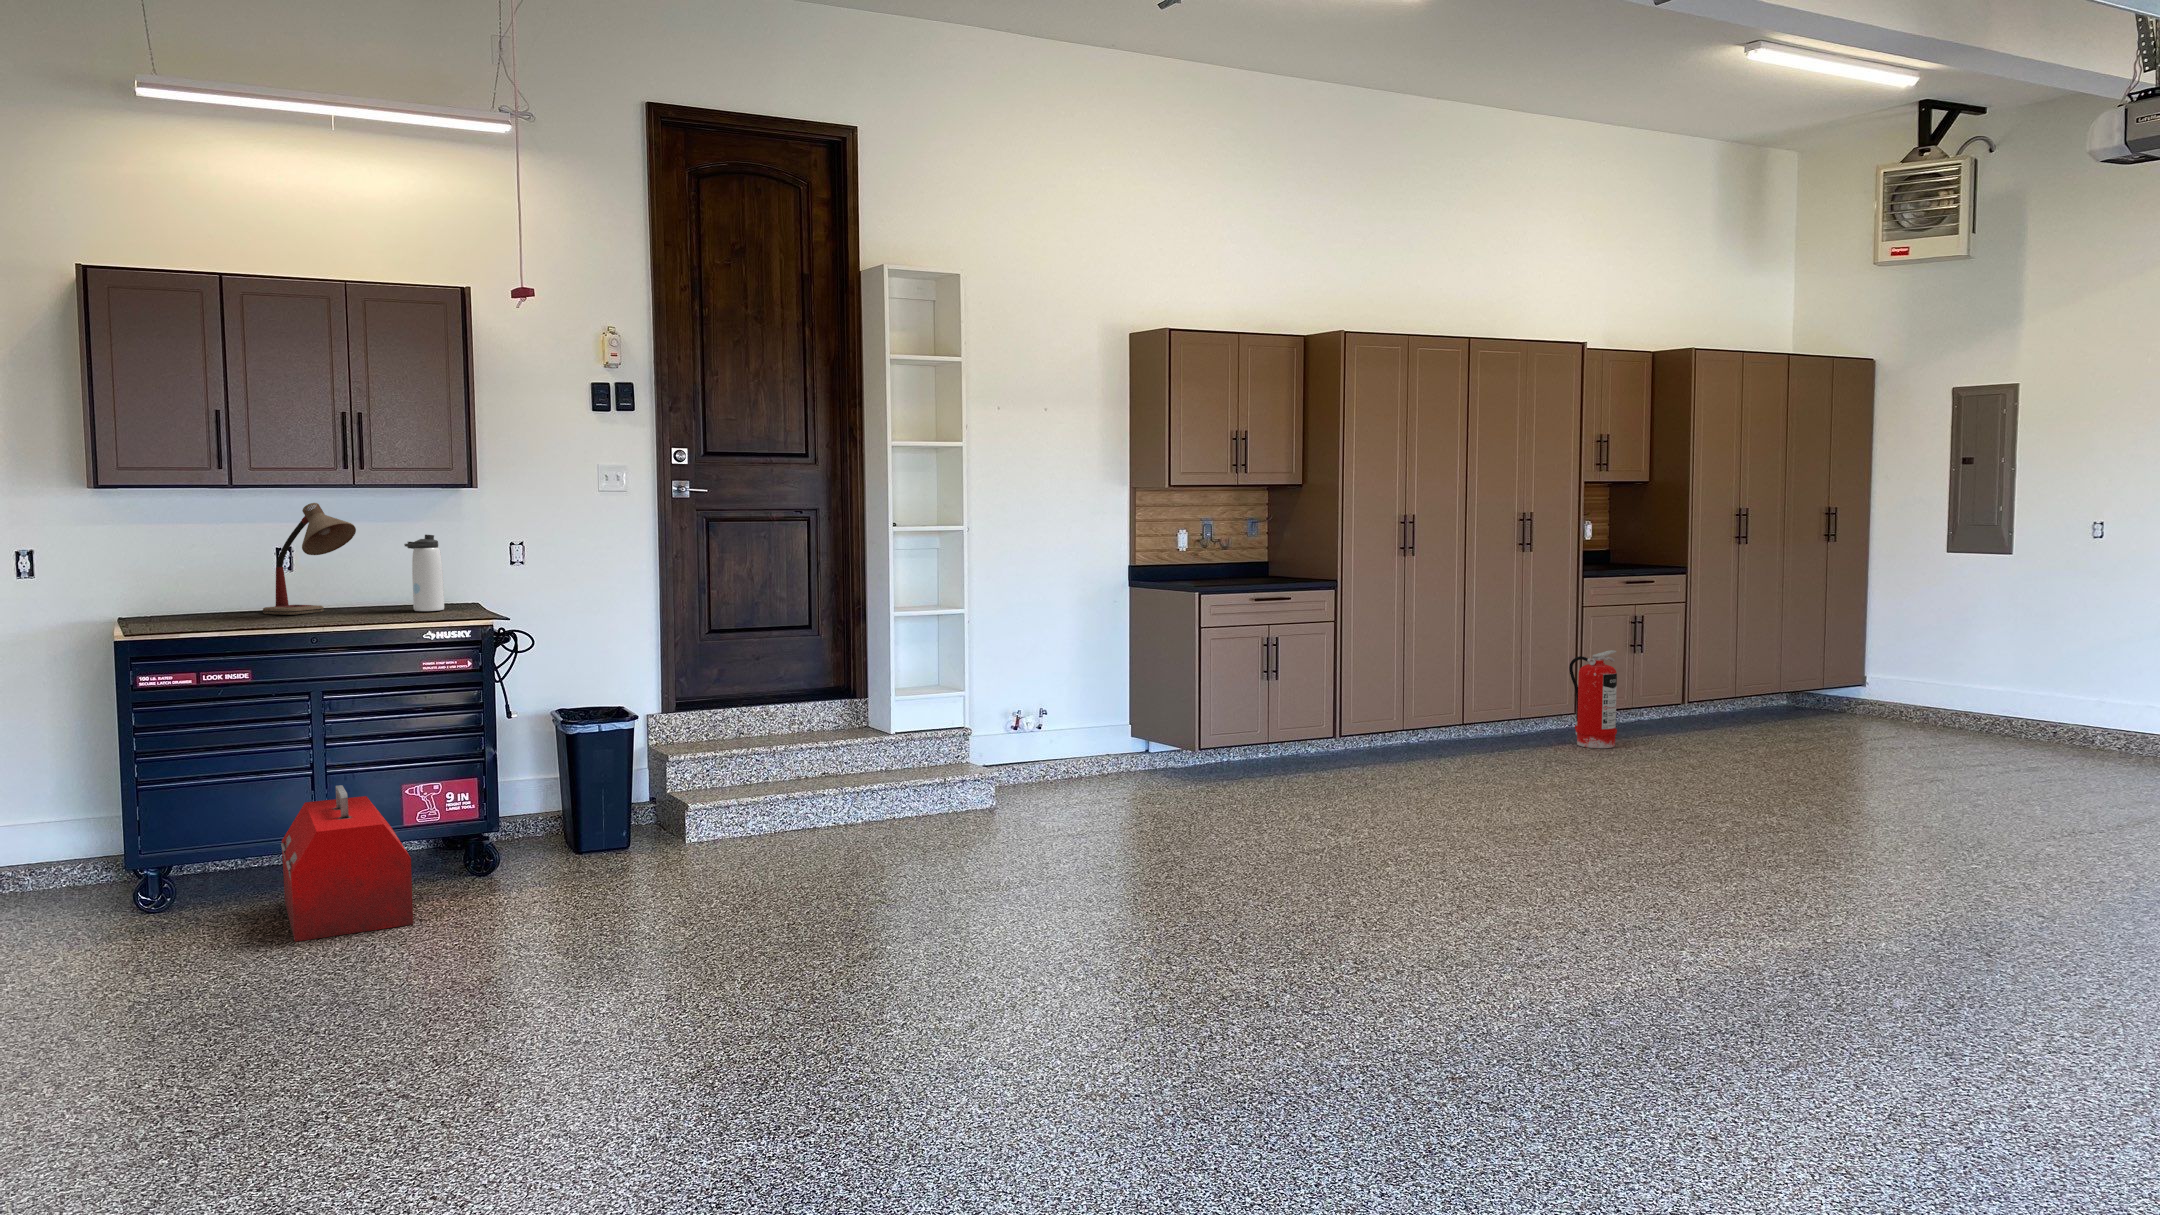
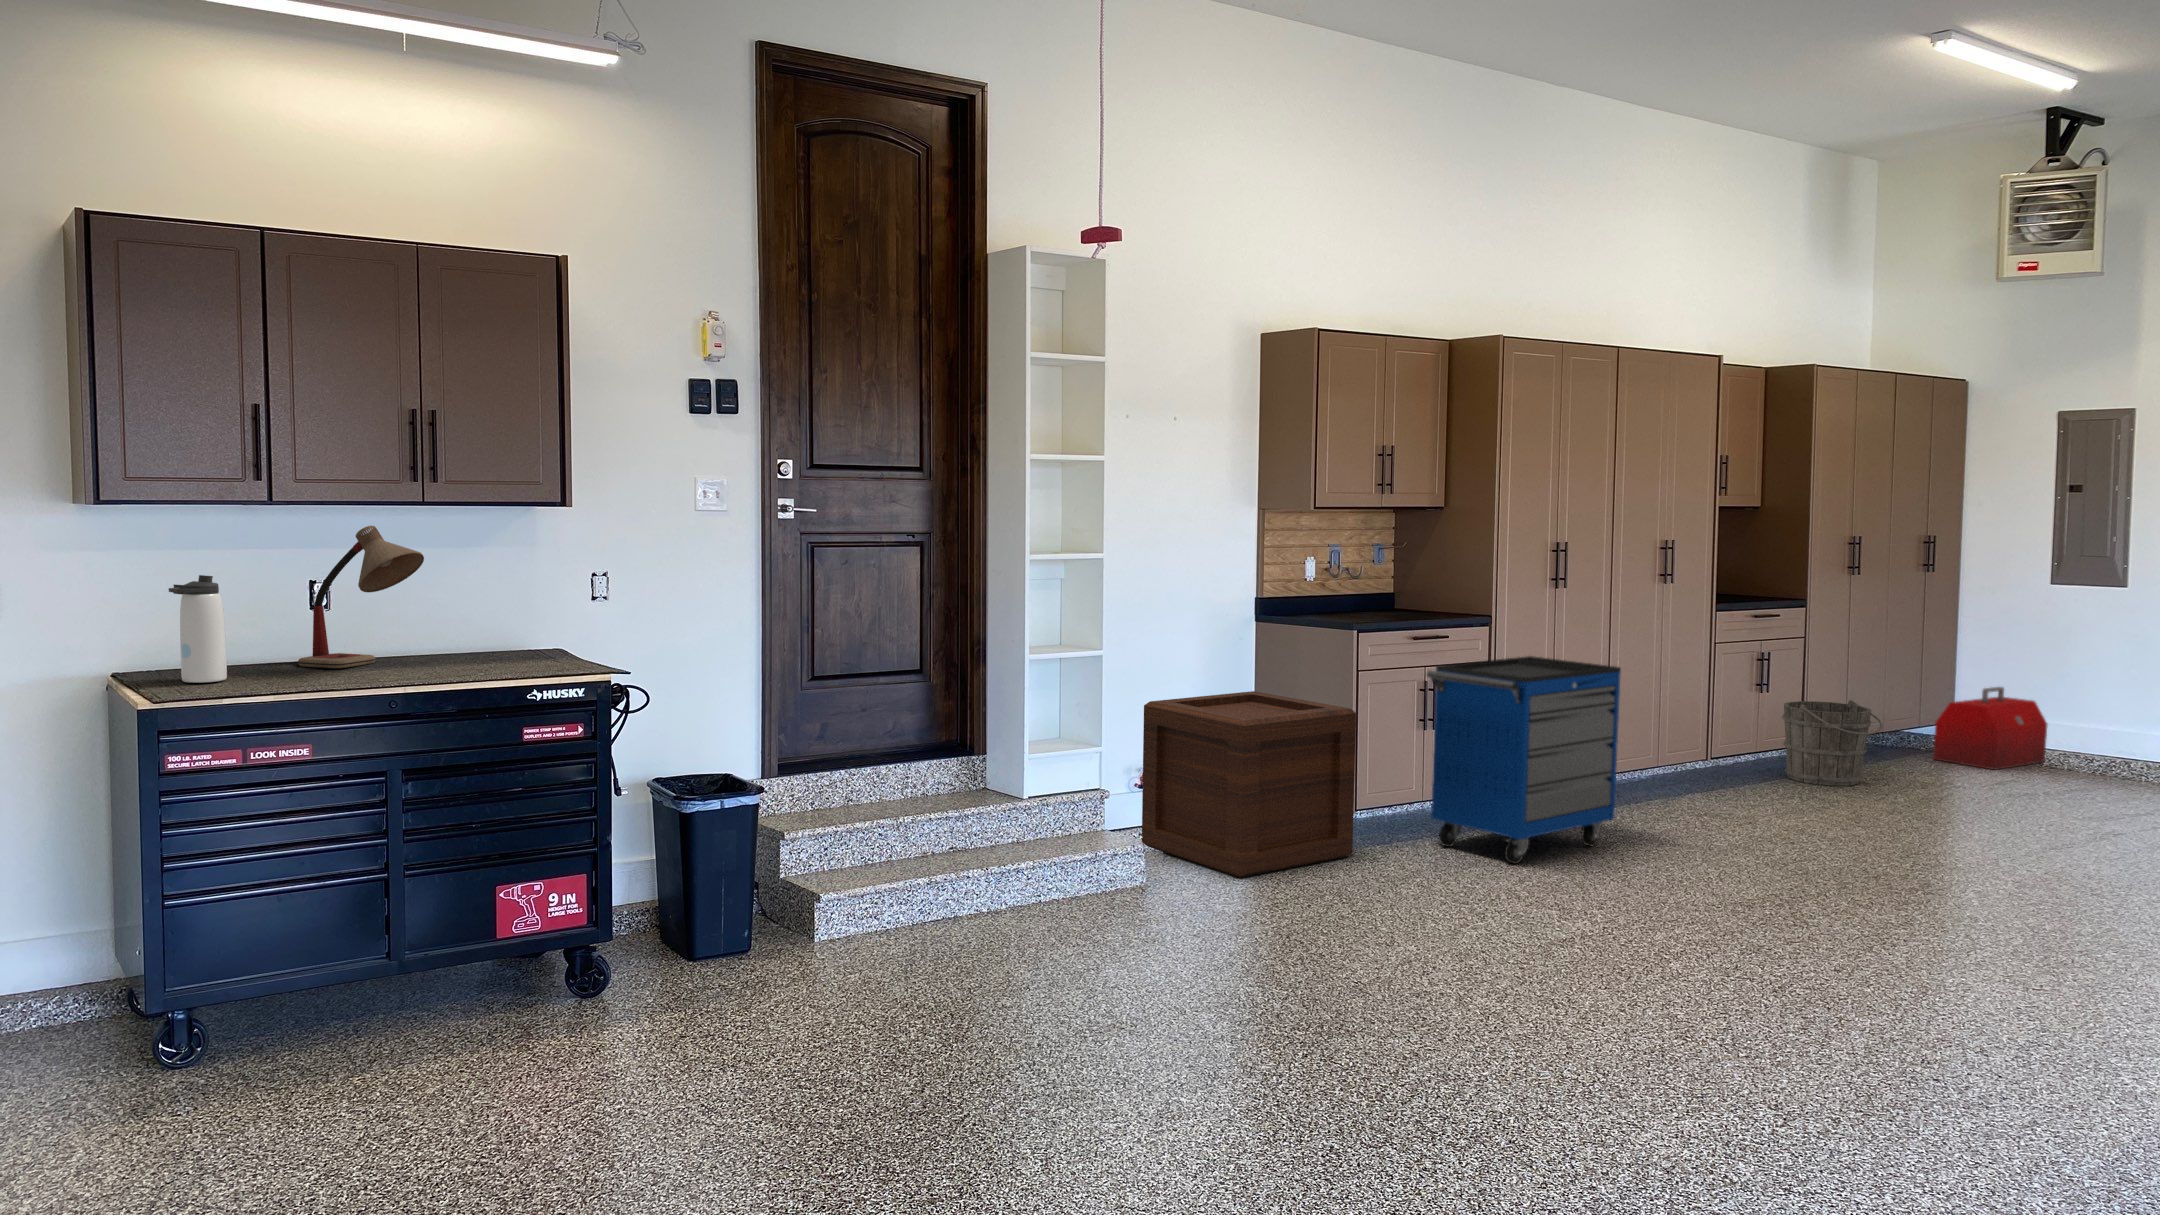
thermos bottle: present [404,535,444,611] -> present [169,575,227,683]
storage cabinet: none [1263,616,1441,796] -> present [1427,656,1621,864]
wooden crate: none [1015,648,1194,803] -> present [1142,691,1356,877]
fire extinguisher: present [1569,650,1617,748] -> none [1700,691,1757,798]
bucket: none [1660,661,1752,739] -> present [1782,700,1882,786]
toolbox: present [281,785,413,942] -> present [1933,687,2047,770]

